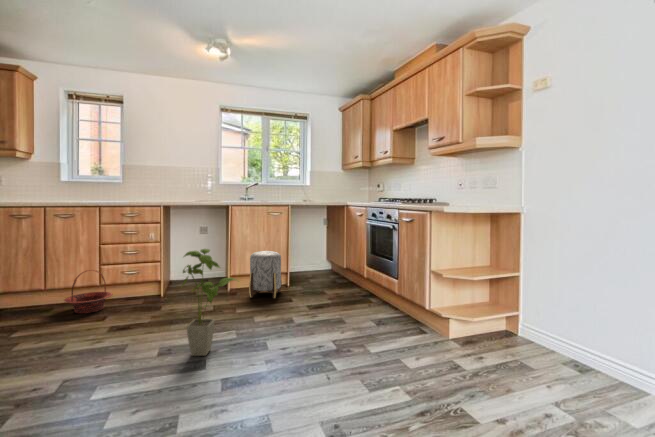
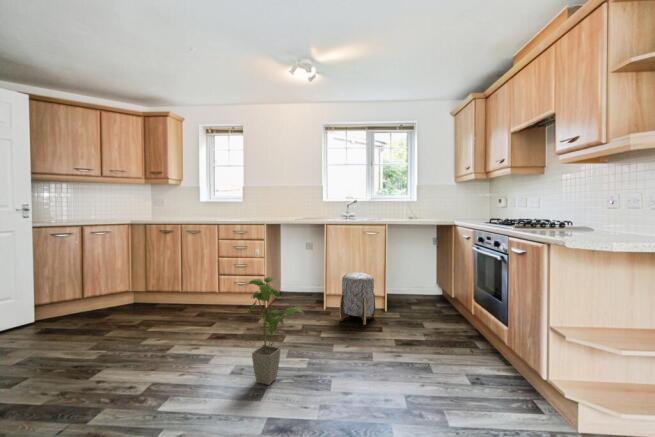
basket: present [64,270,113,313] -> none [186,281,223,318]

